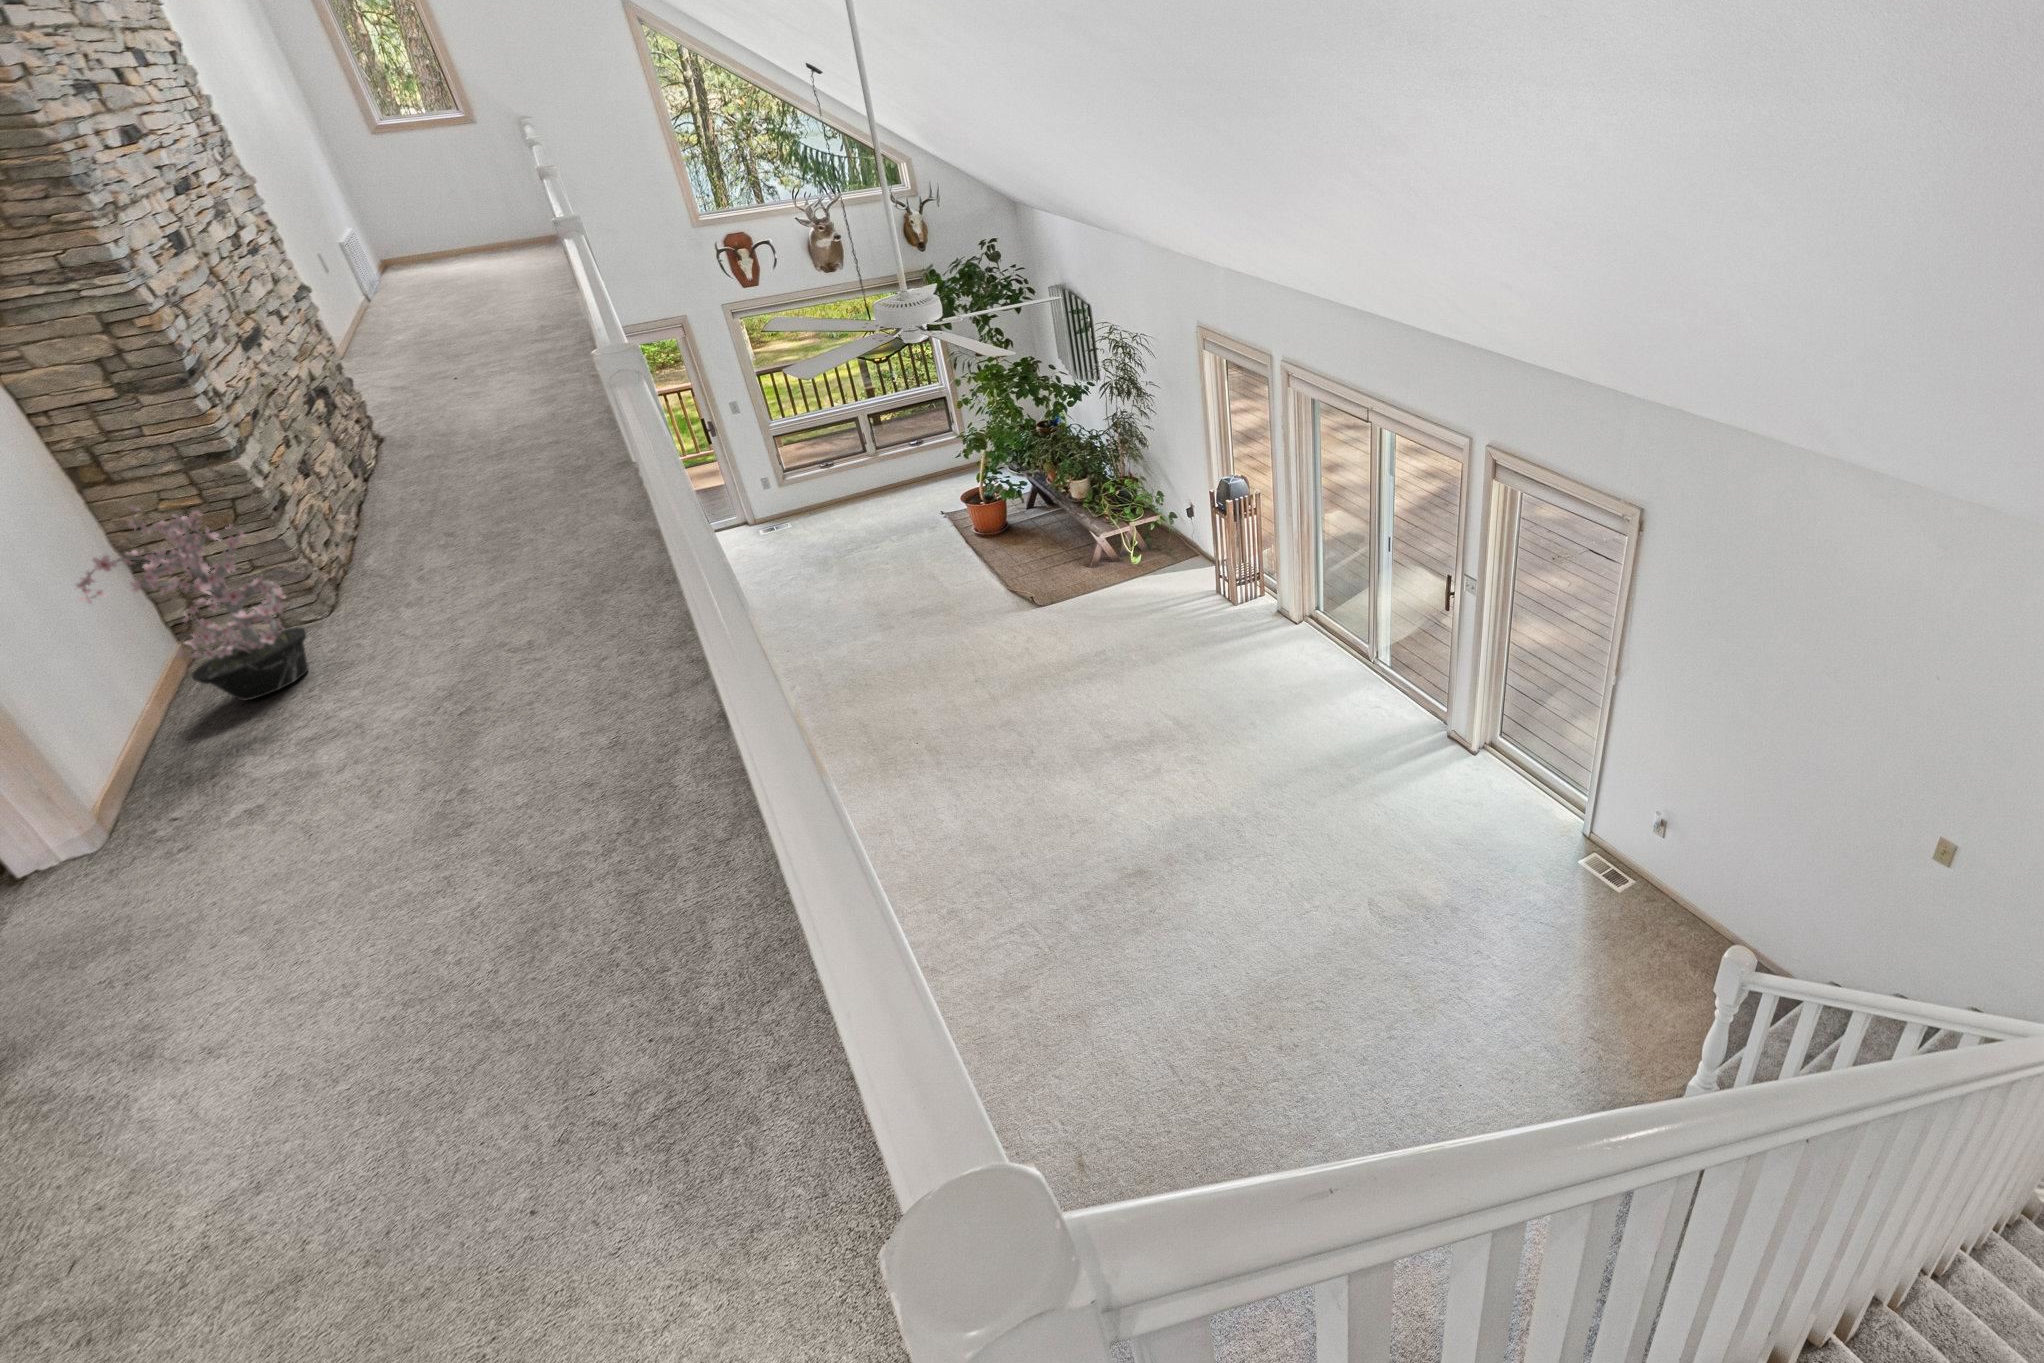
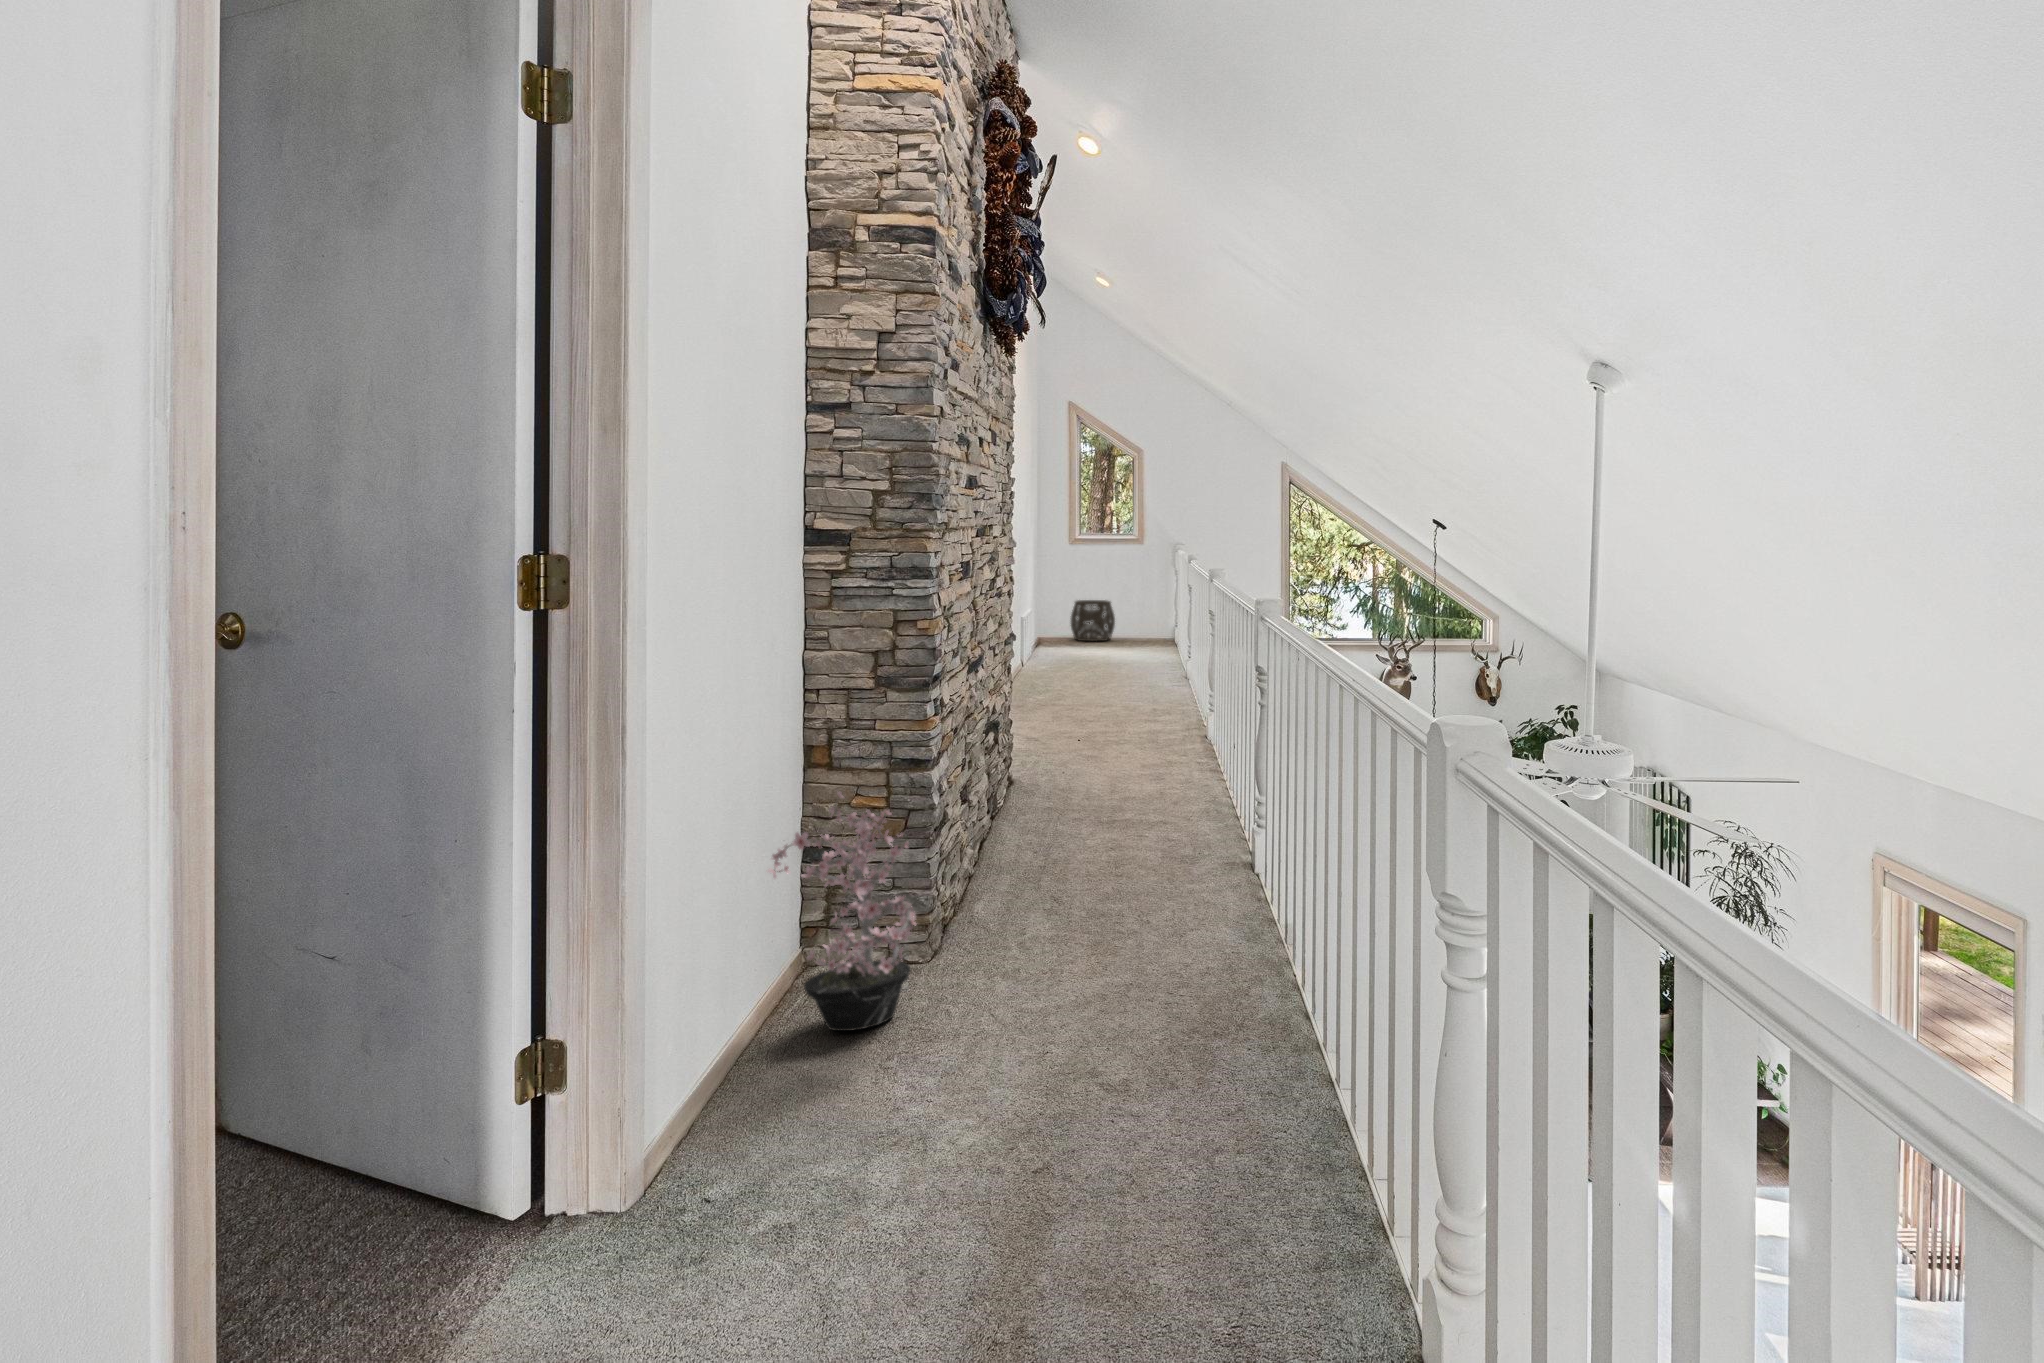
woven basket: none [398,204,462,254] -> present [1071,600,1115,641]

